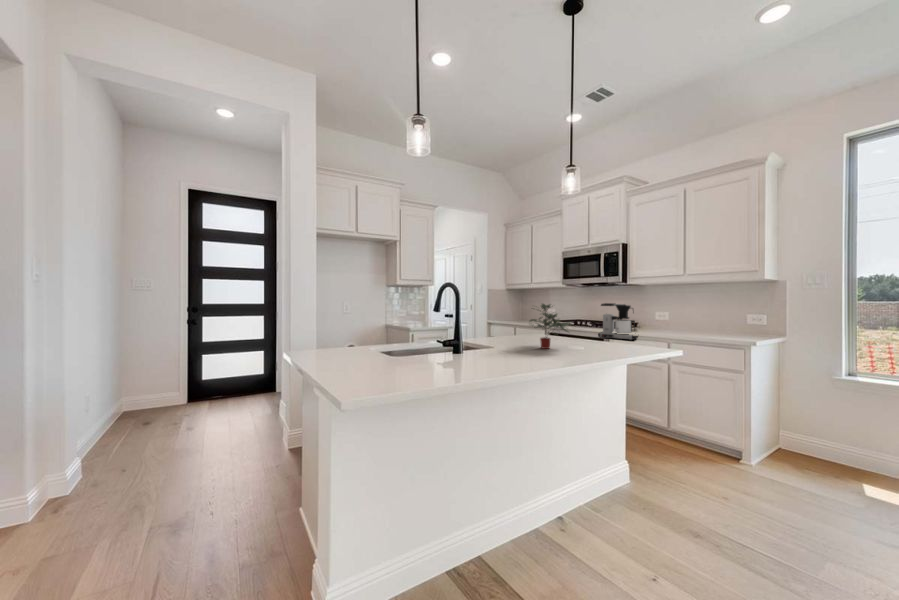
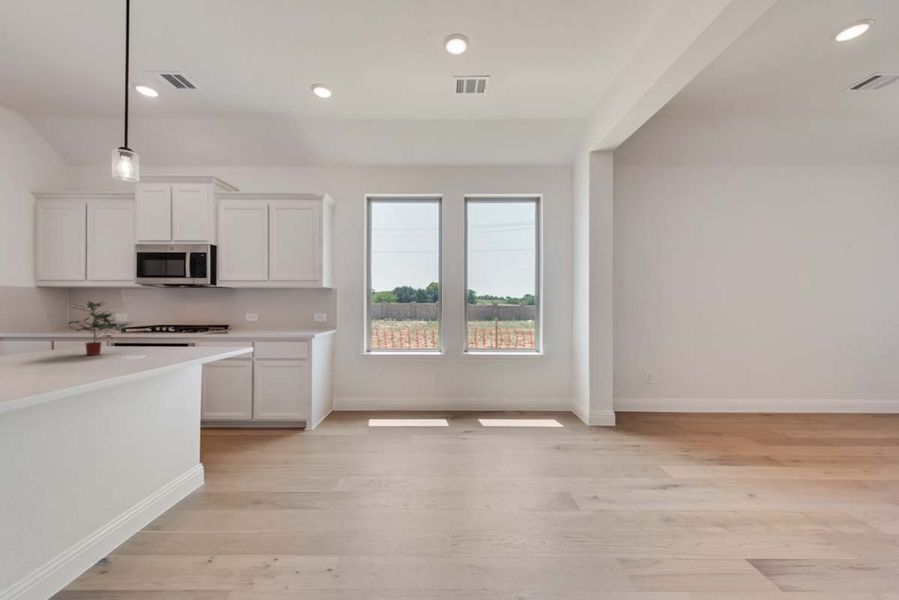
coffee maker: present [598,303,638,341] -> none [180,306,225,344]

